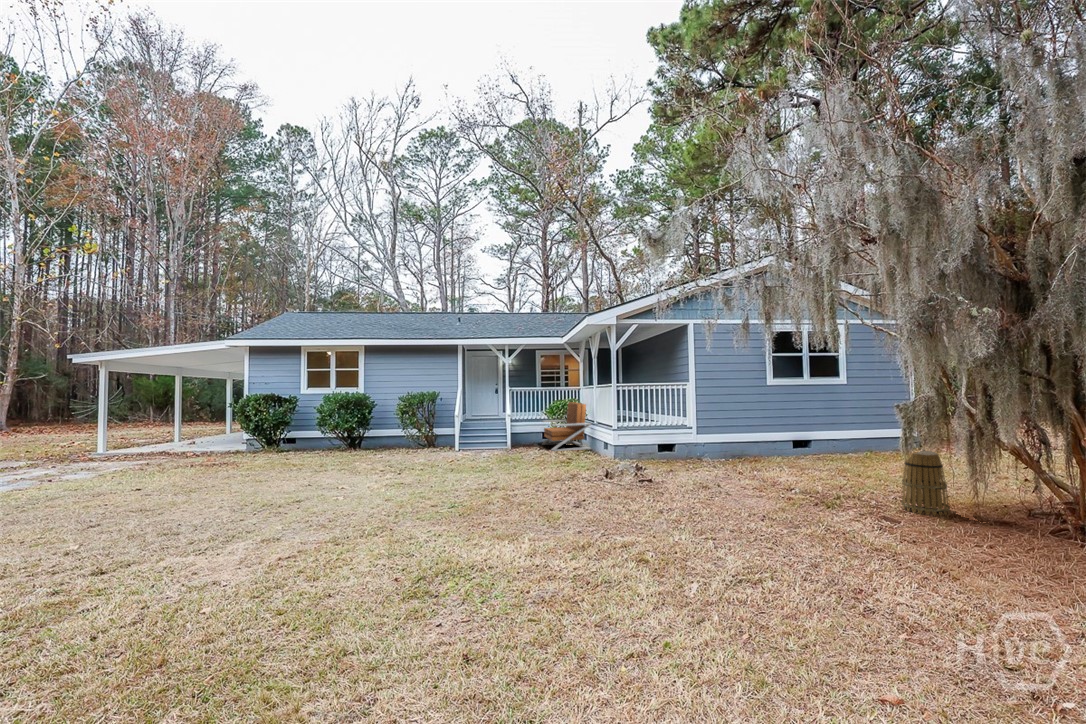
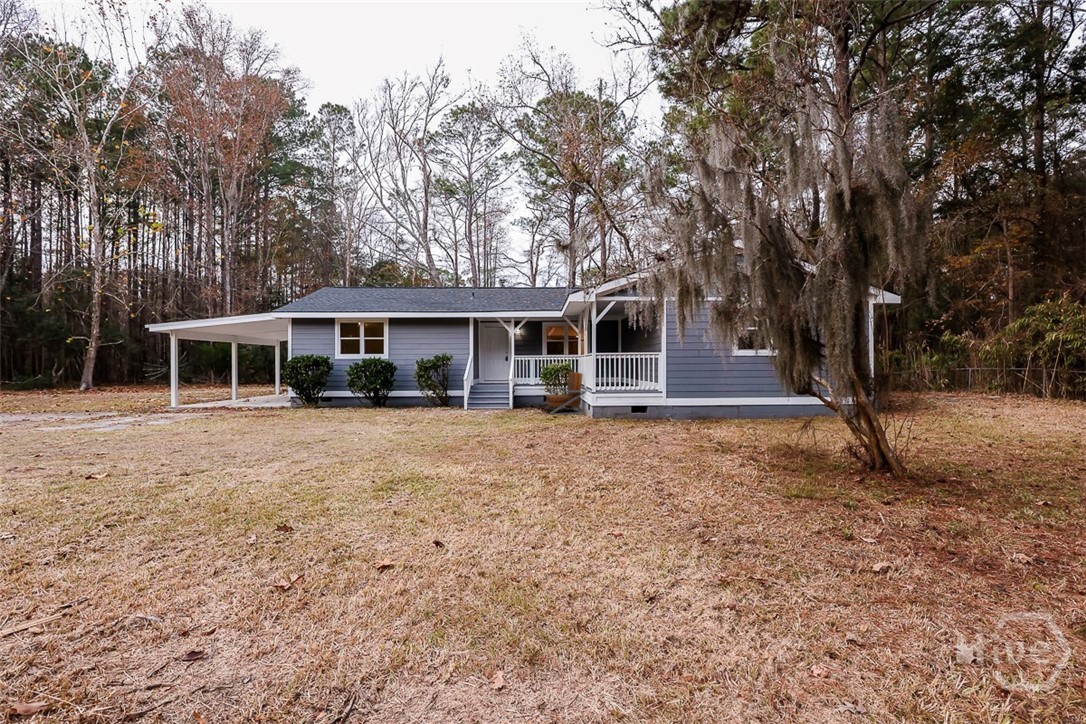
basket: present [901,450,950,516] -> none [810,412,848,468]

